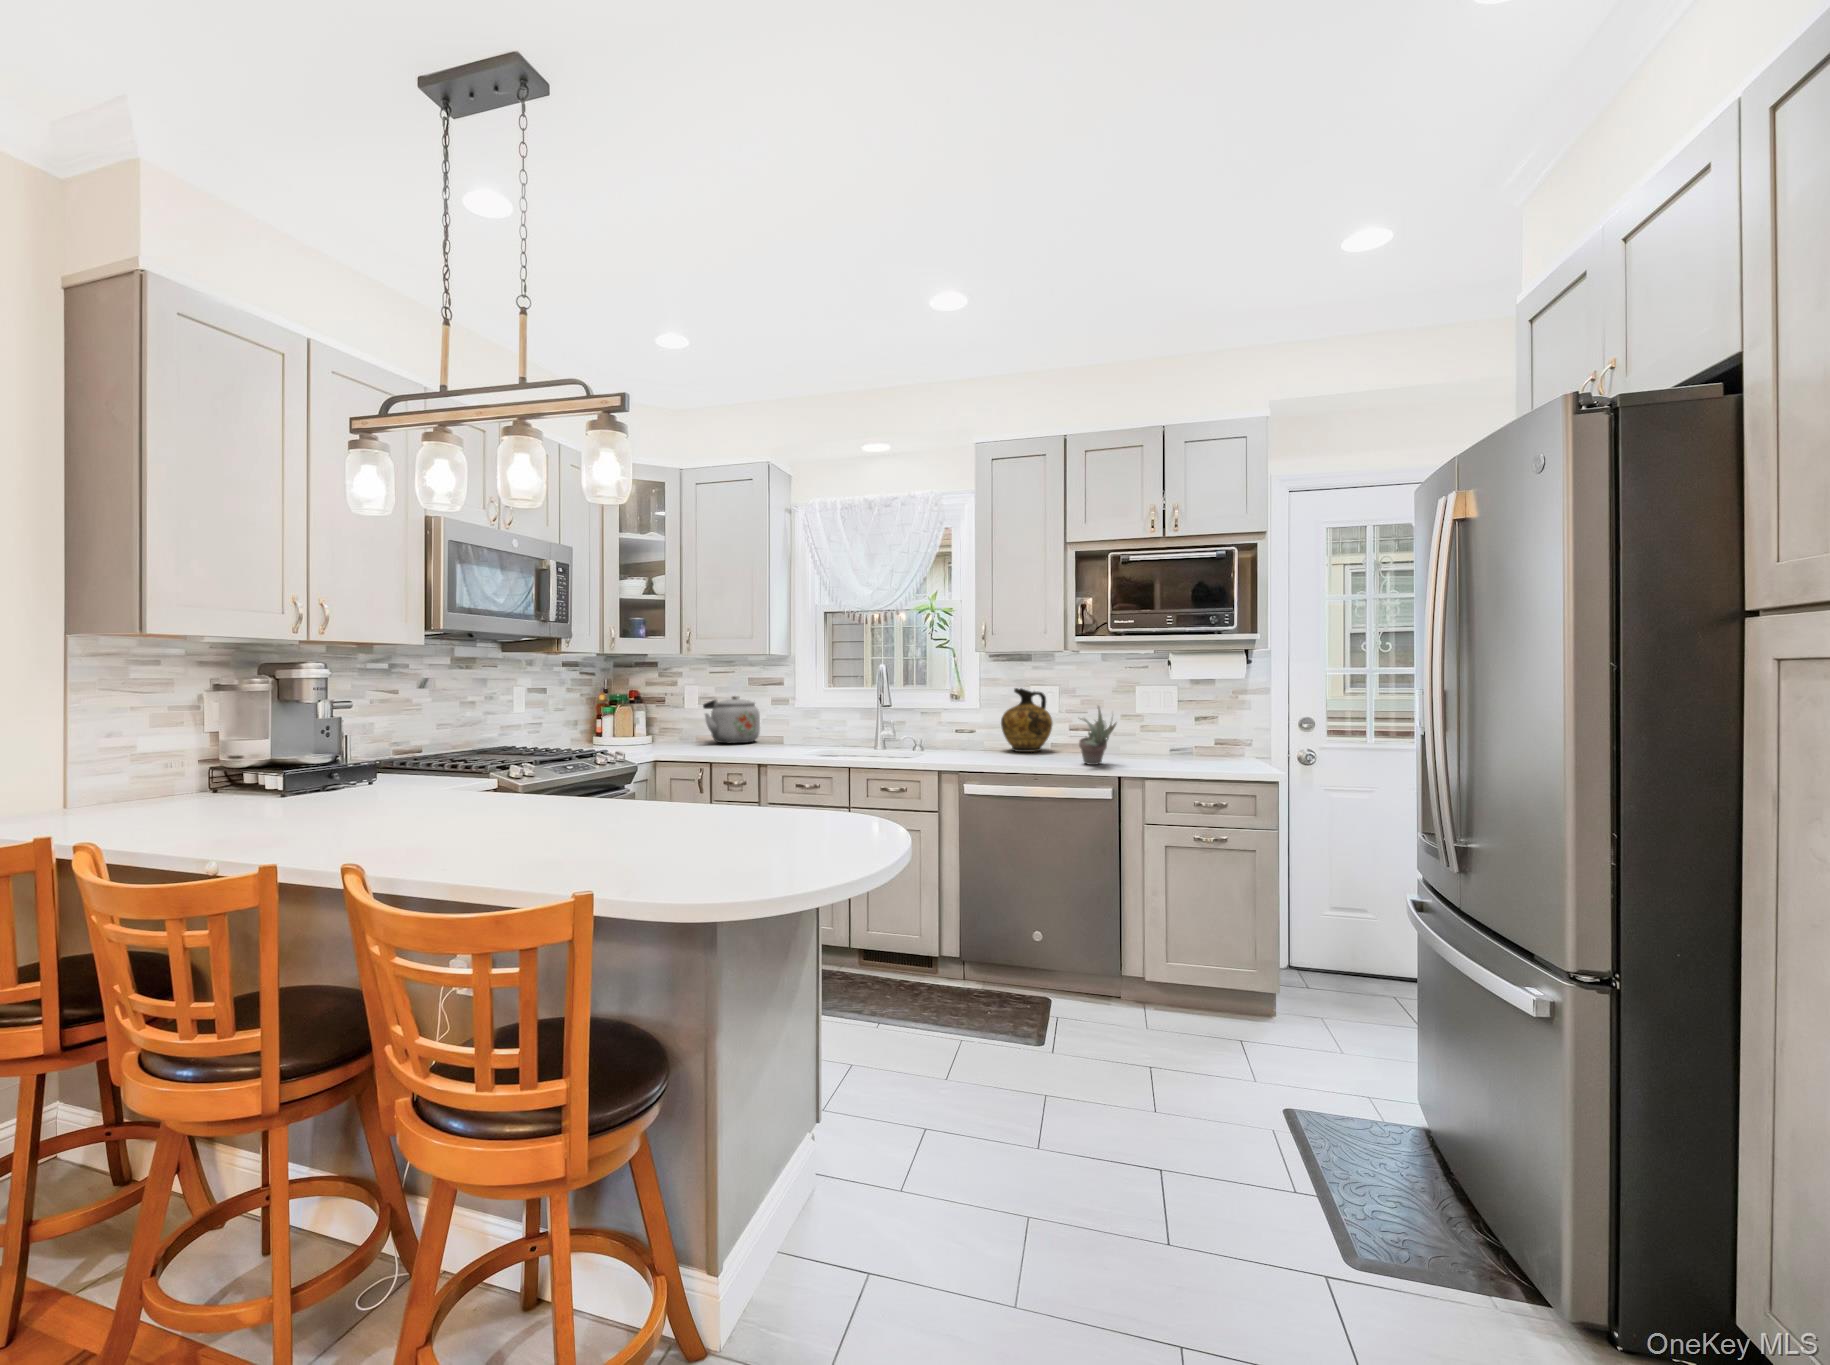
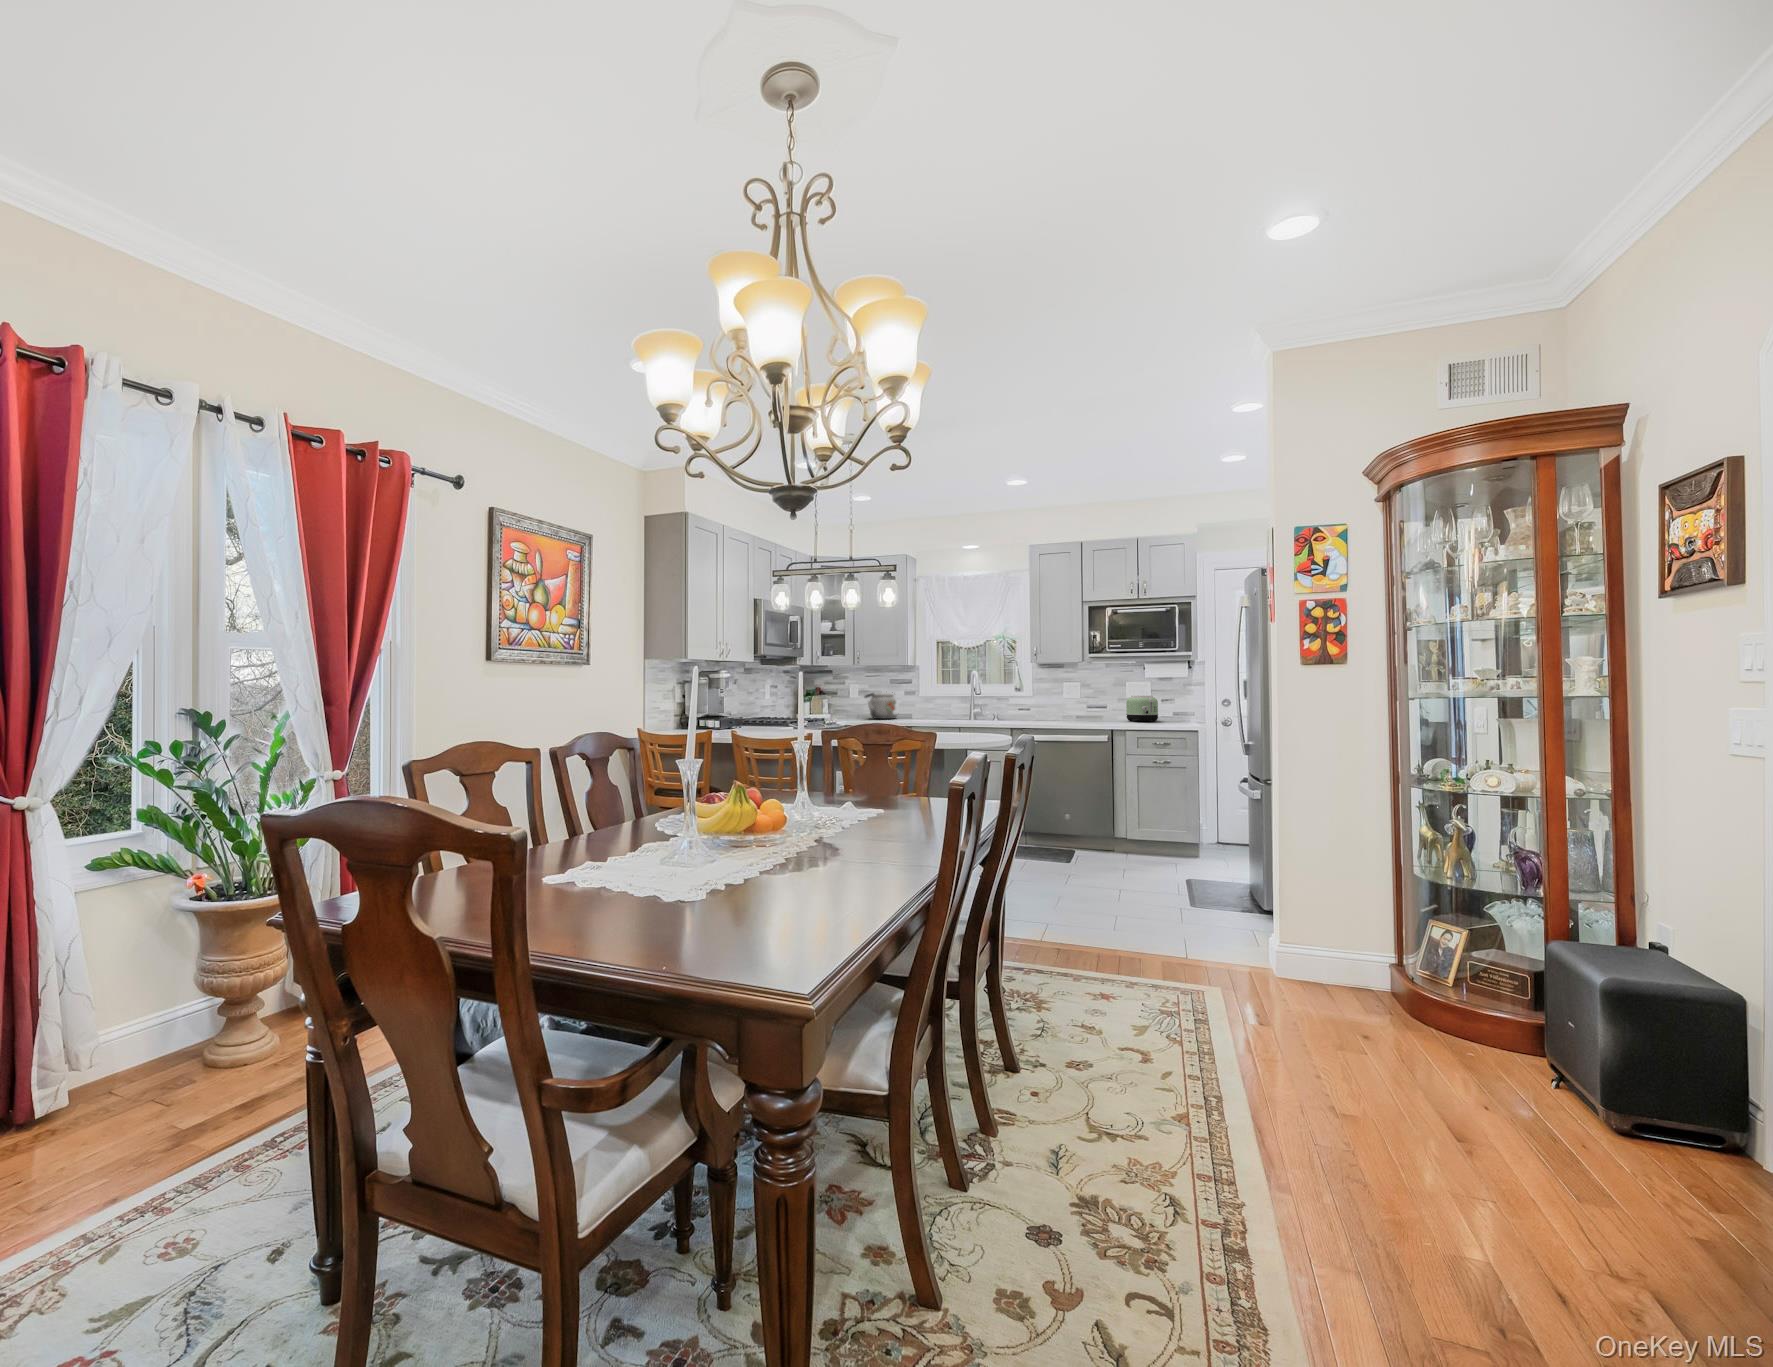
ceramic jug: present [1001,688,1052,752] -> none [1046,684,1077,721]
succulent plant: present [1079,706,1116,765] -> none [1089,691,1111,725]
toaster: none [1135,709,1192,756] -> present [1126,695,1158,722]

